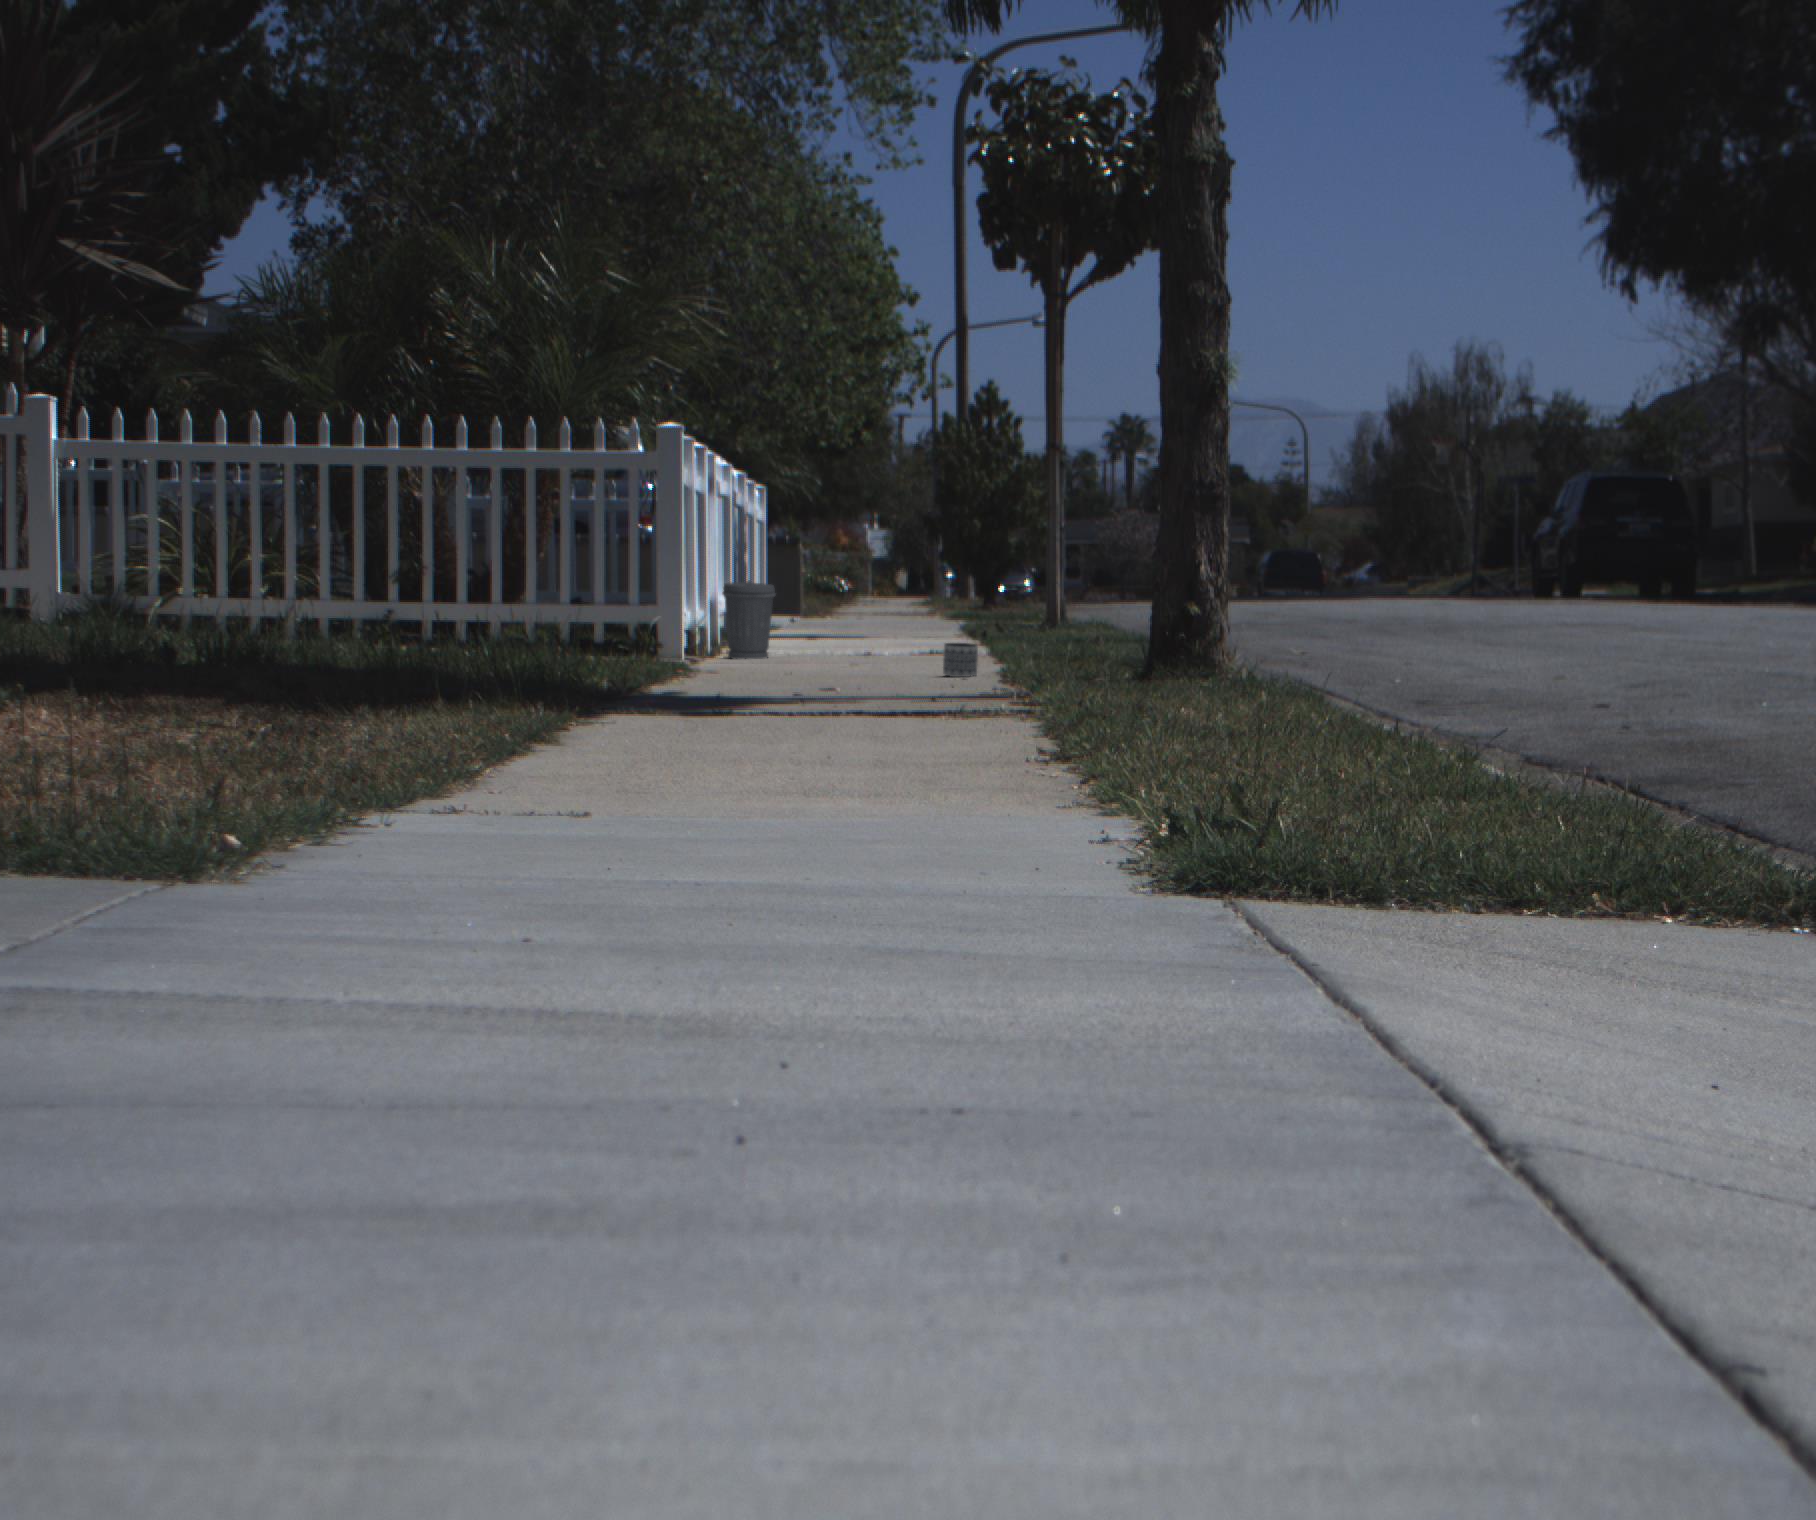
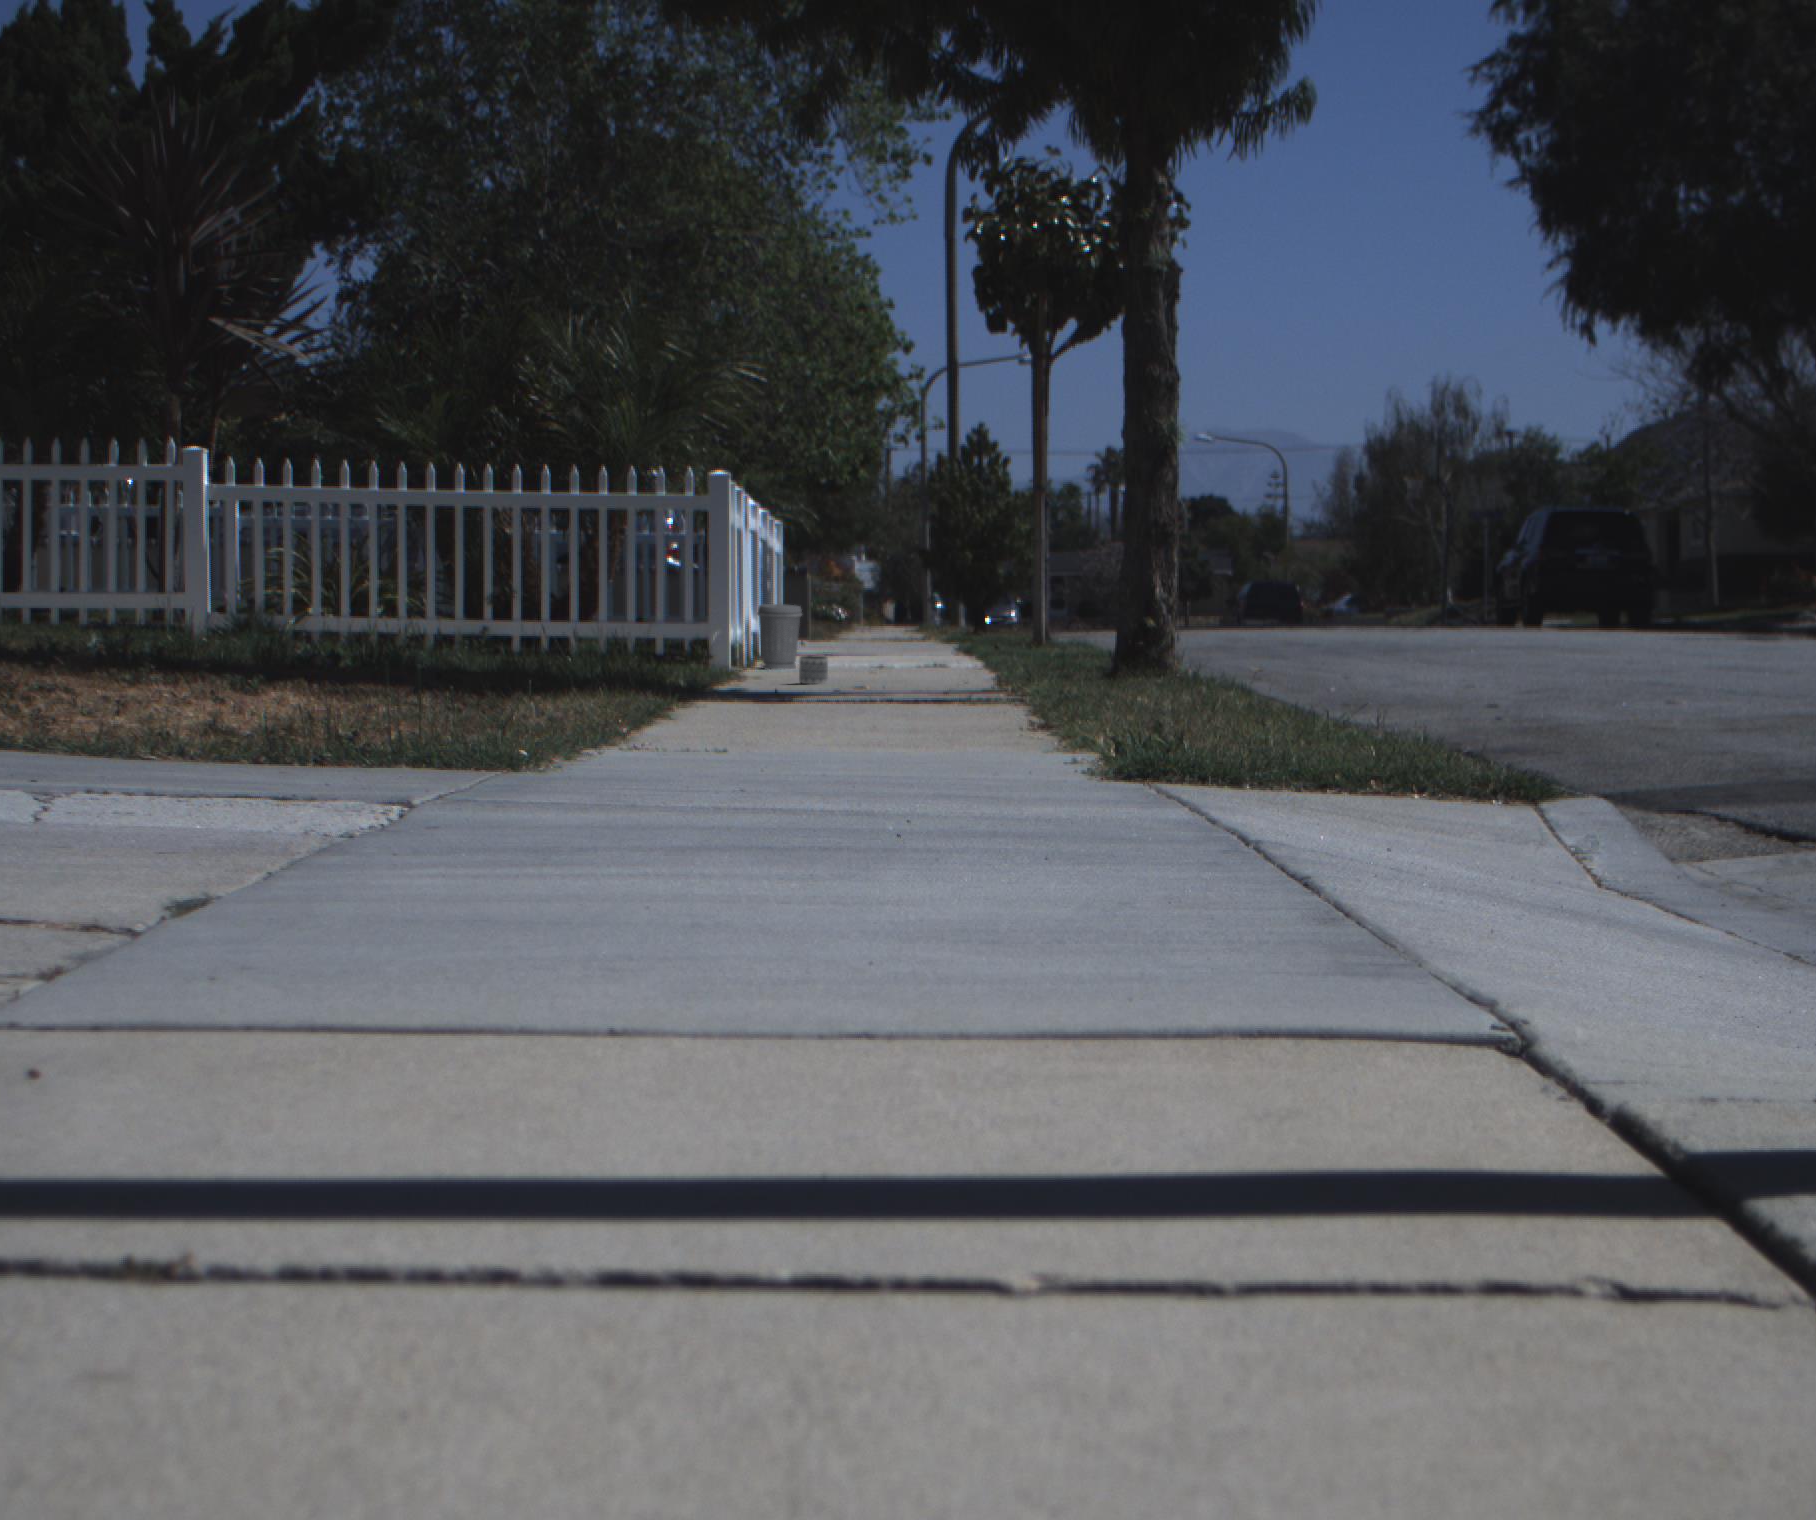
planter: present [943,643,978,677] -> present [799,655,828,684]

